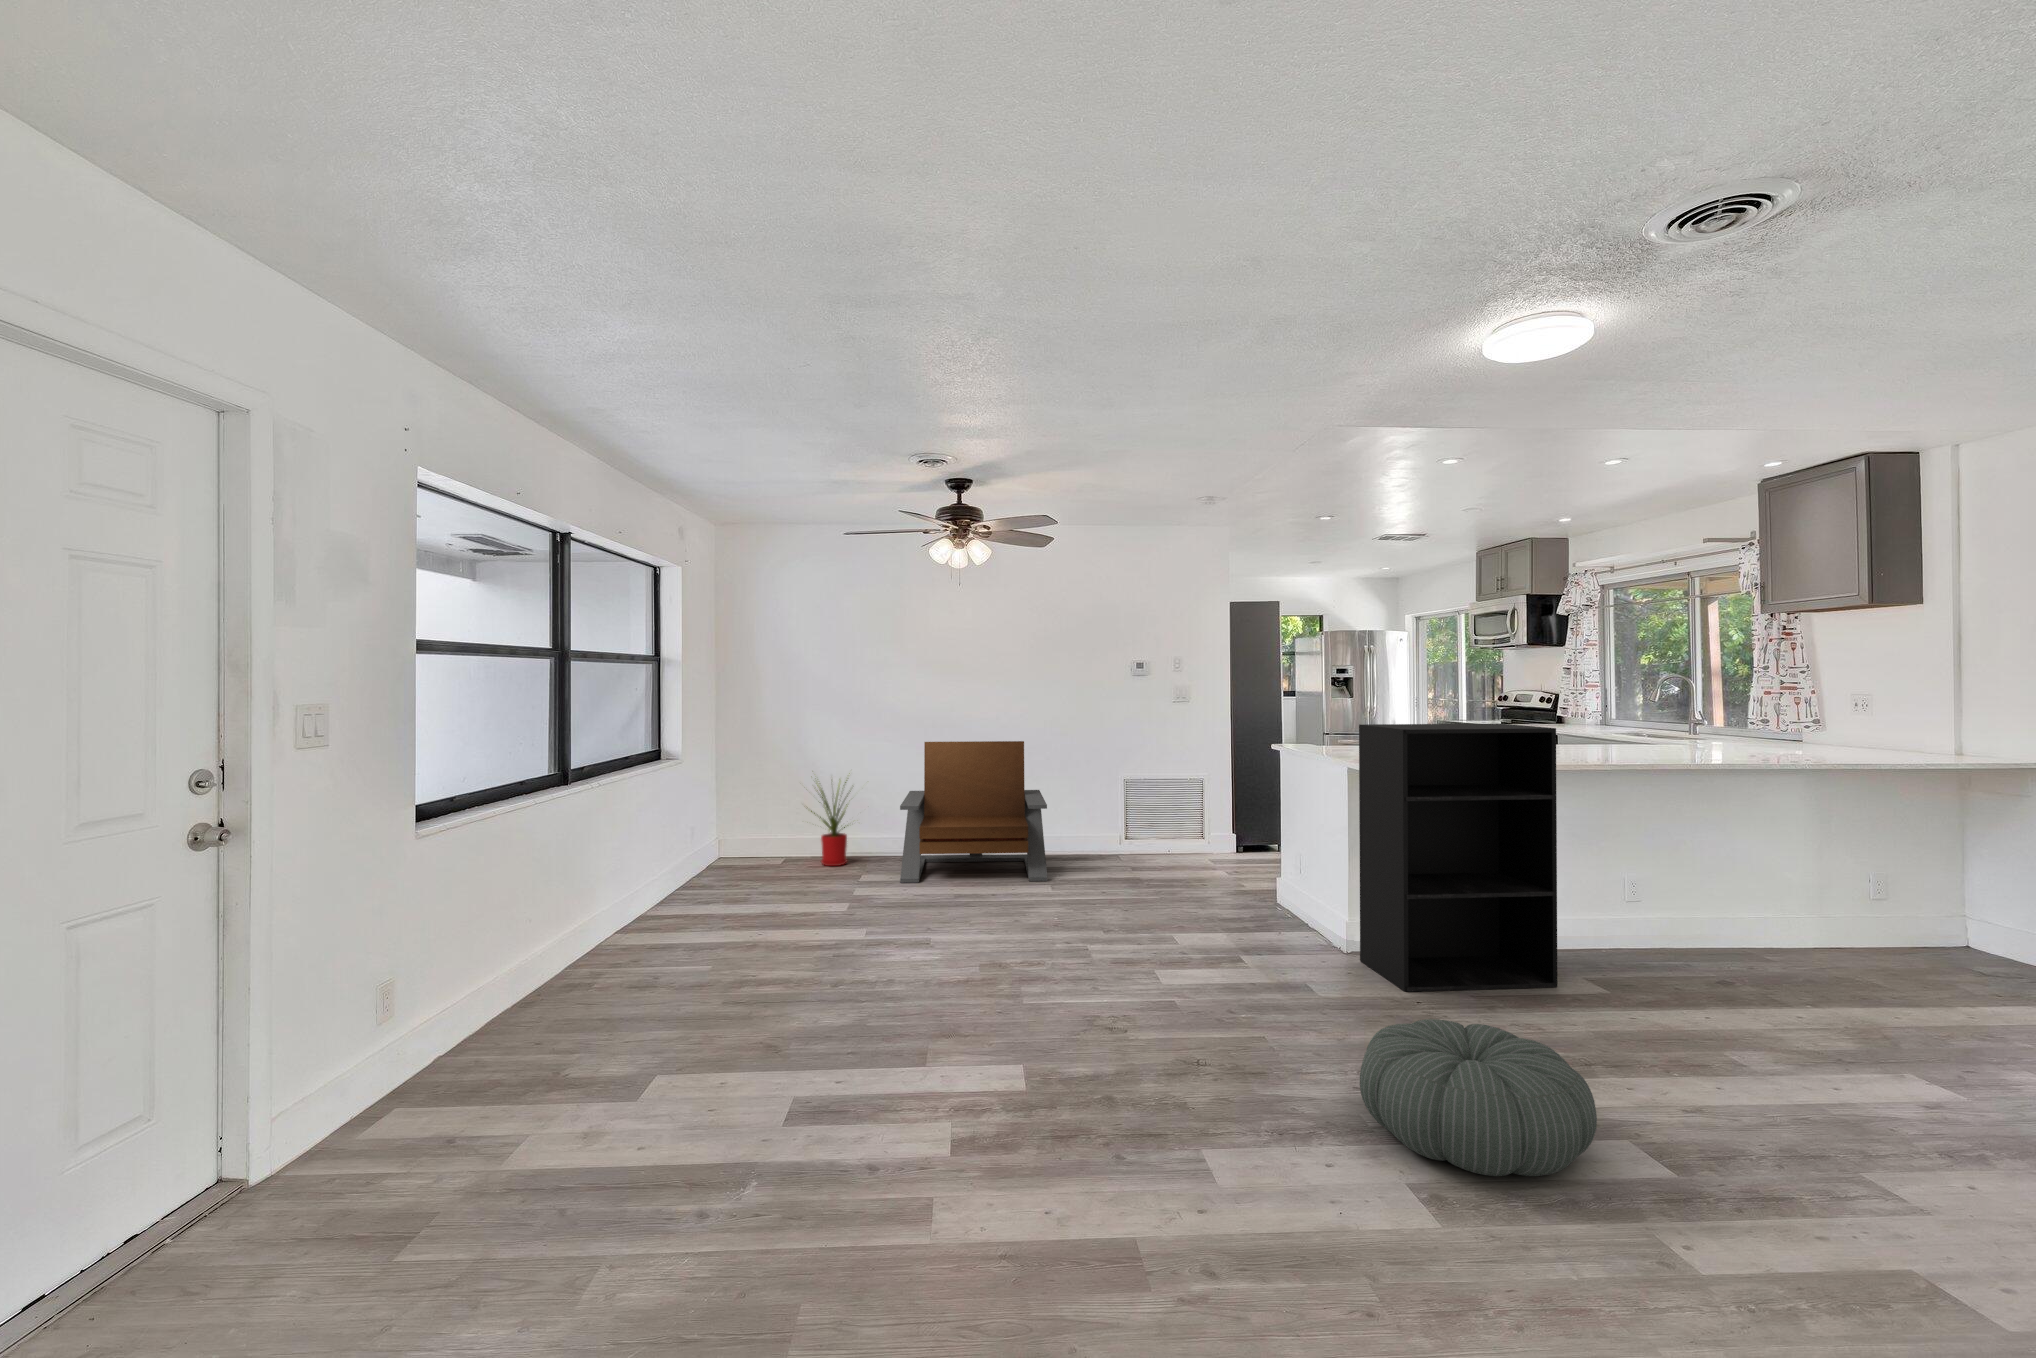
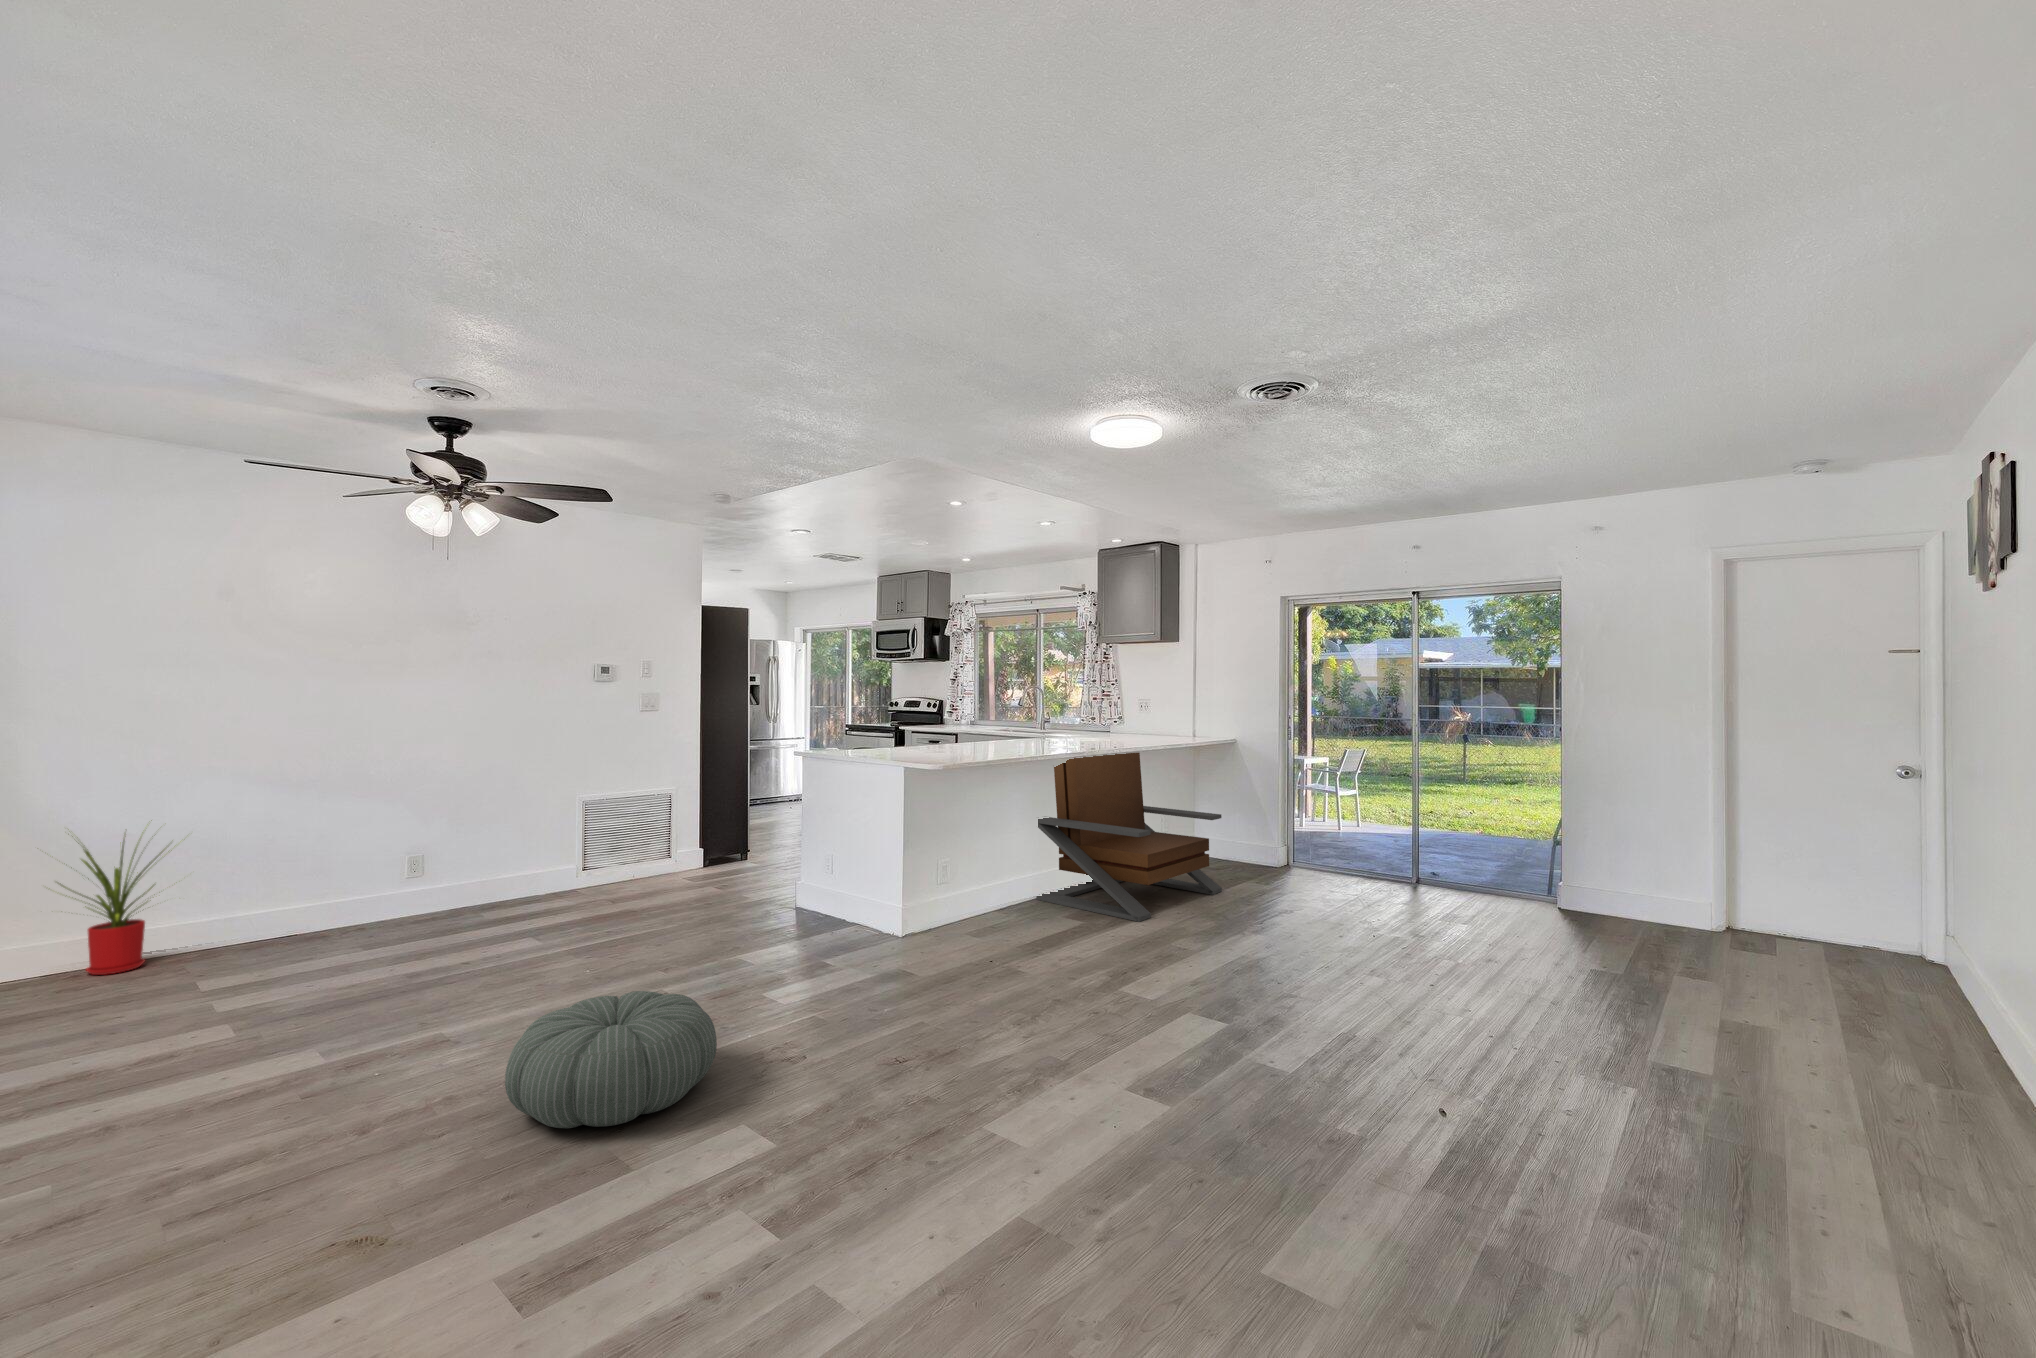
bookshelf: present [1359,724,1557,992] -> none [914,722,1054,952]
lounge chair: present [900,741,1047,883] -> present [1036,753,1222,922]
pouf: present [1360,1019,1597,1176] -> present [505,991,717,1128]

